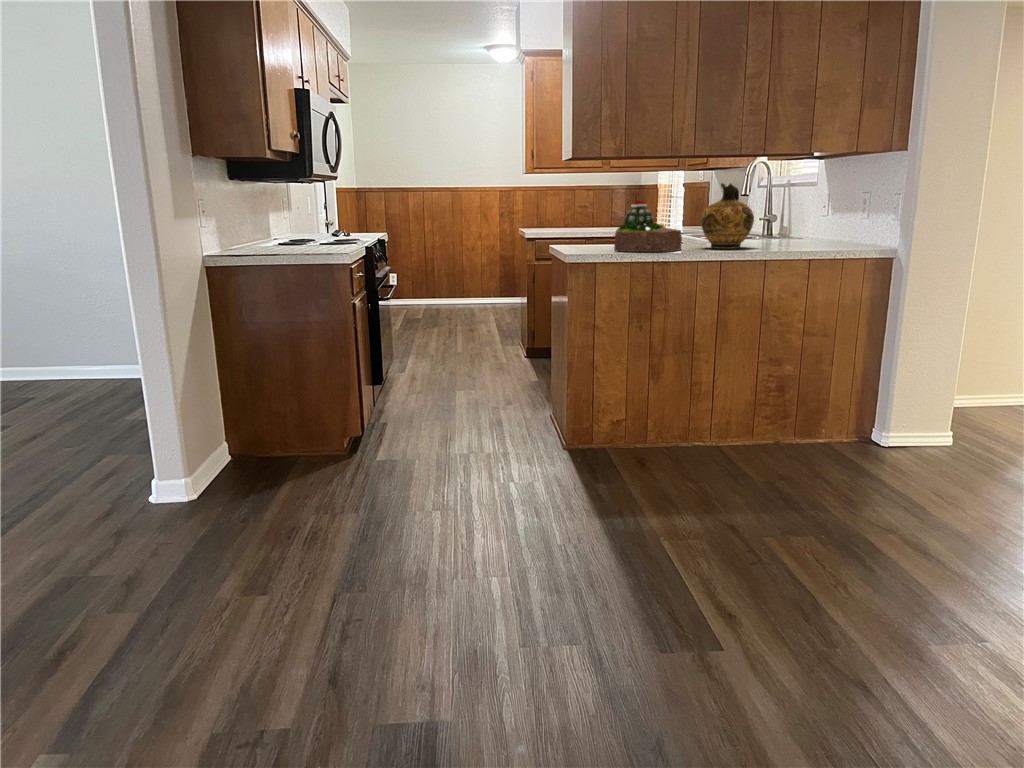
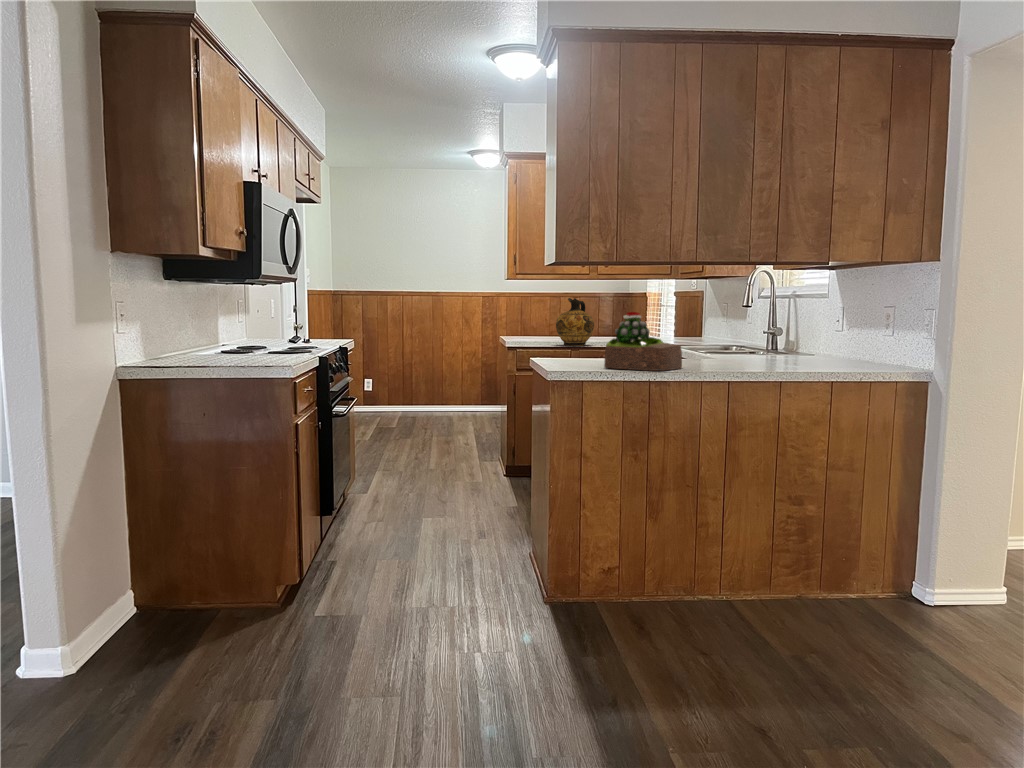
ceramic jug: present [701,183,754,249] -> present [556,298,594,346]

